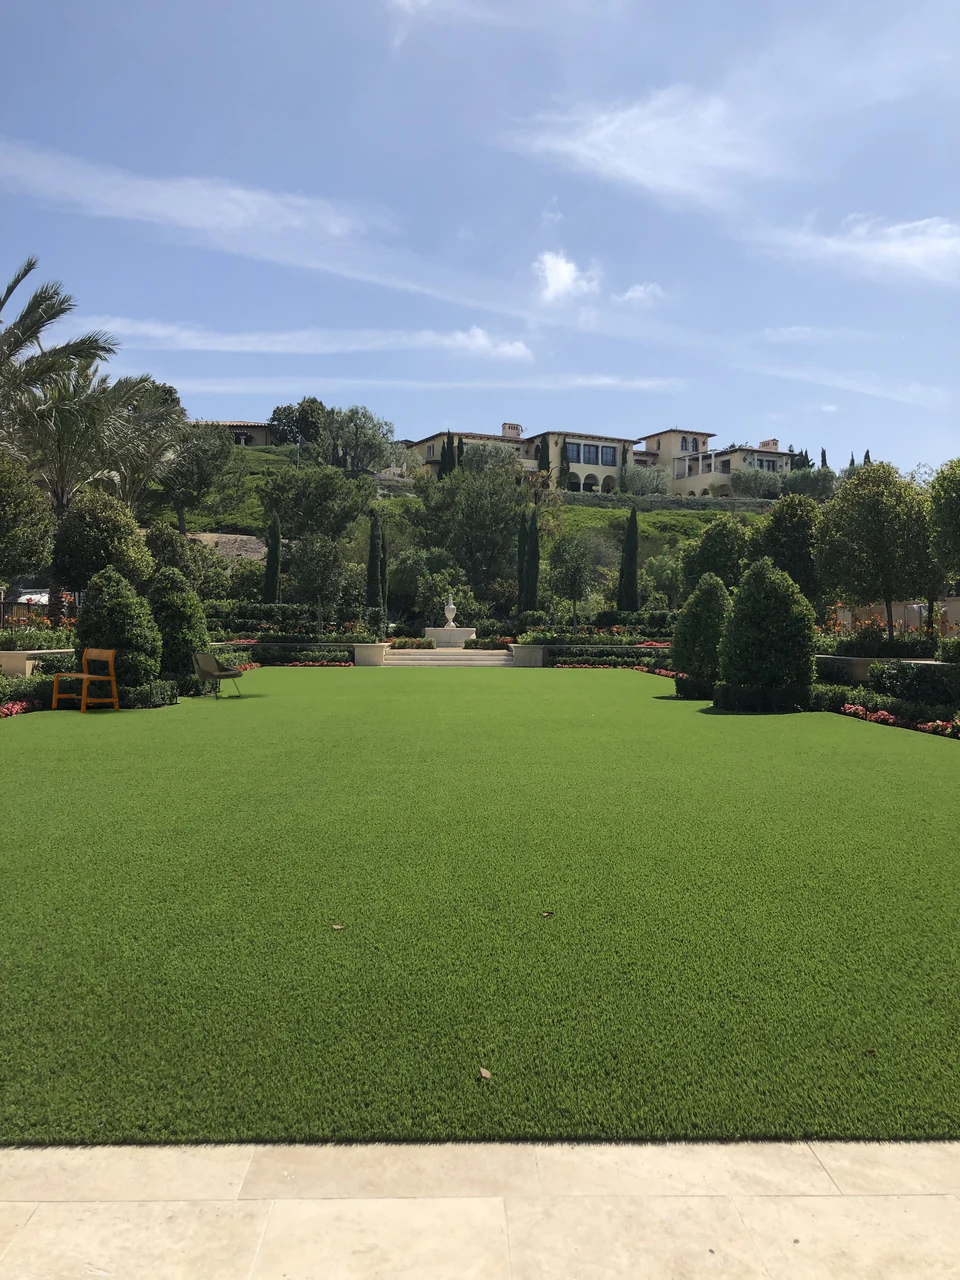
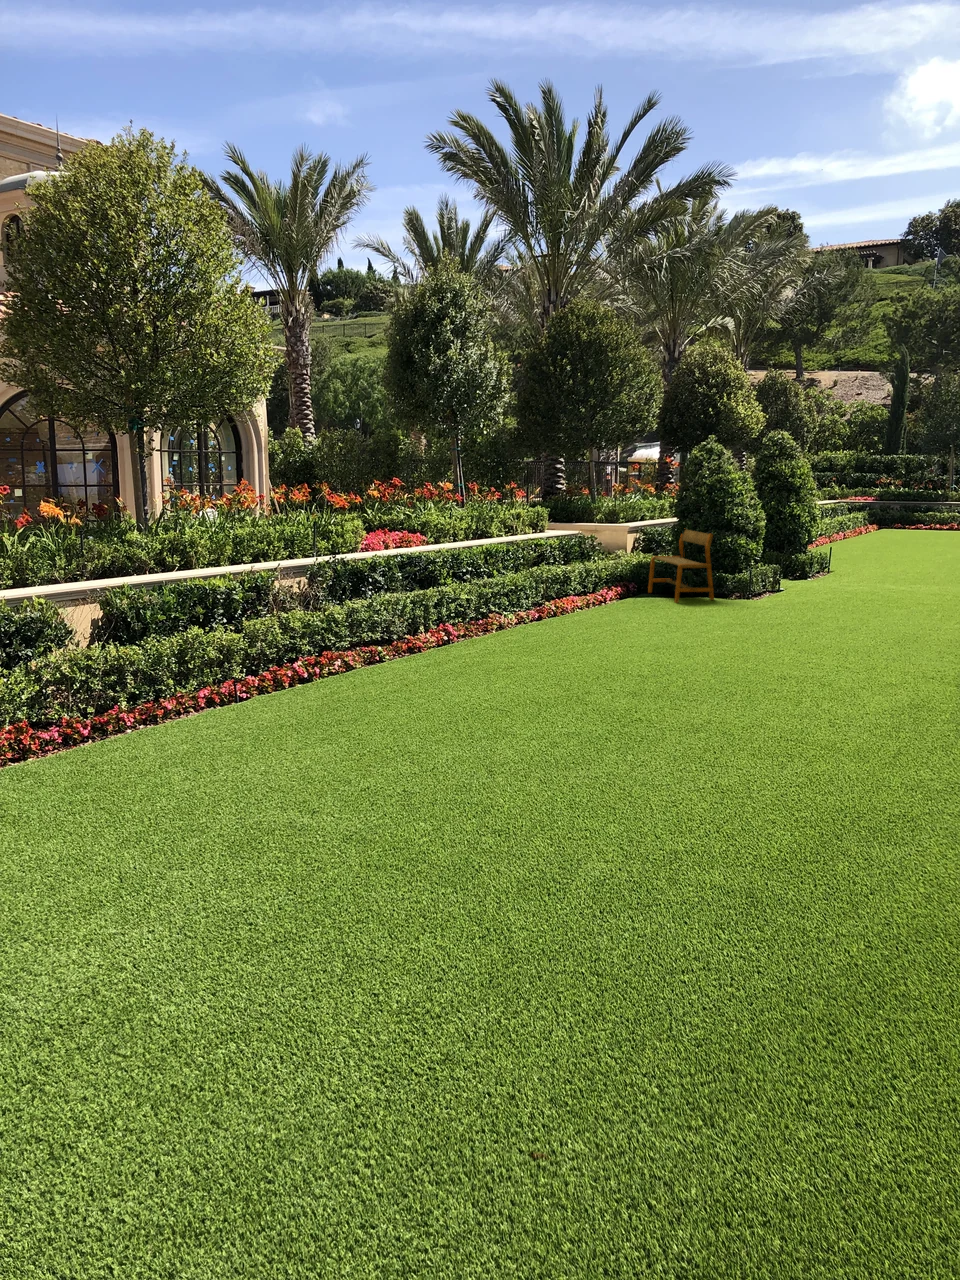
lounge chair: present [191,652,243,700] -> none [795,529,859,587]

